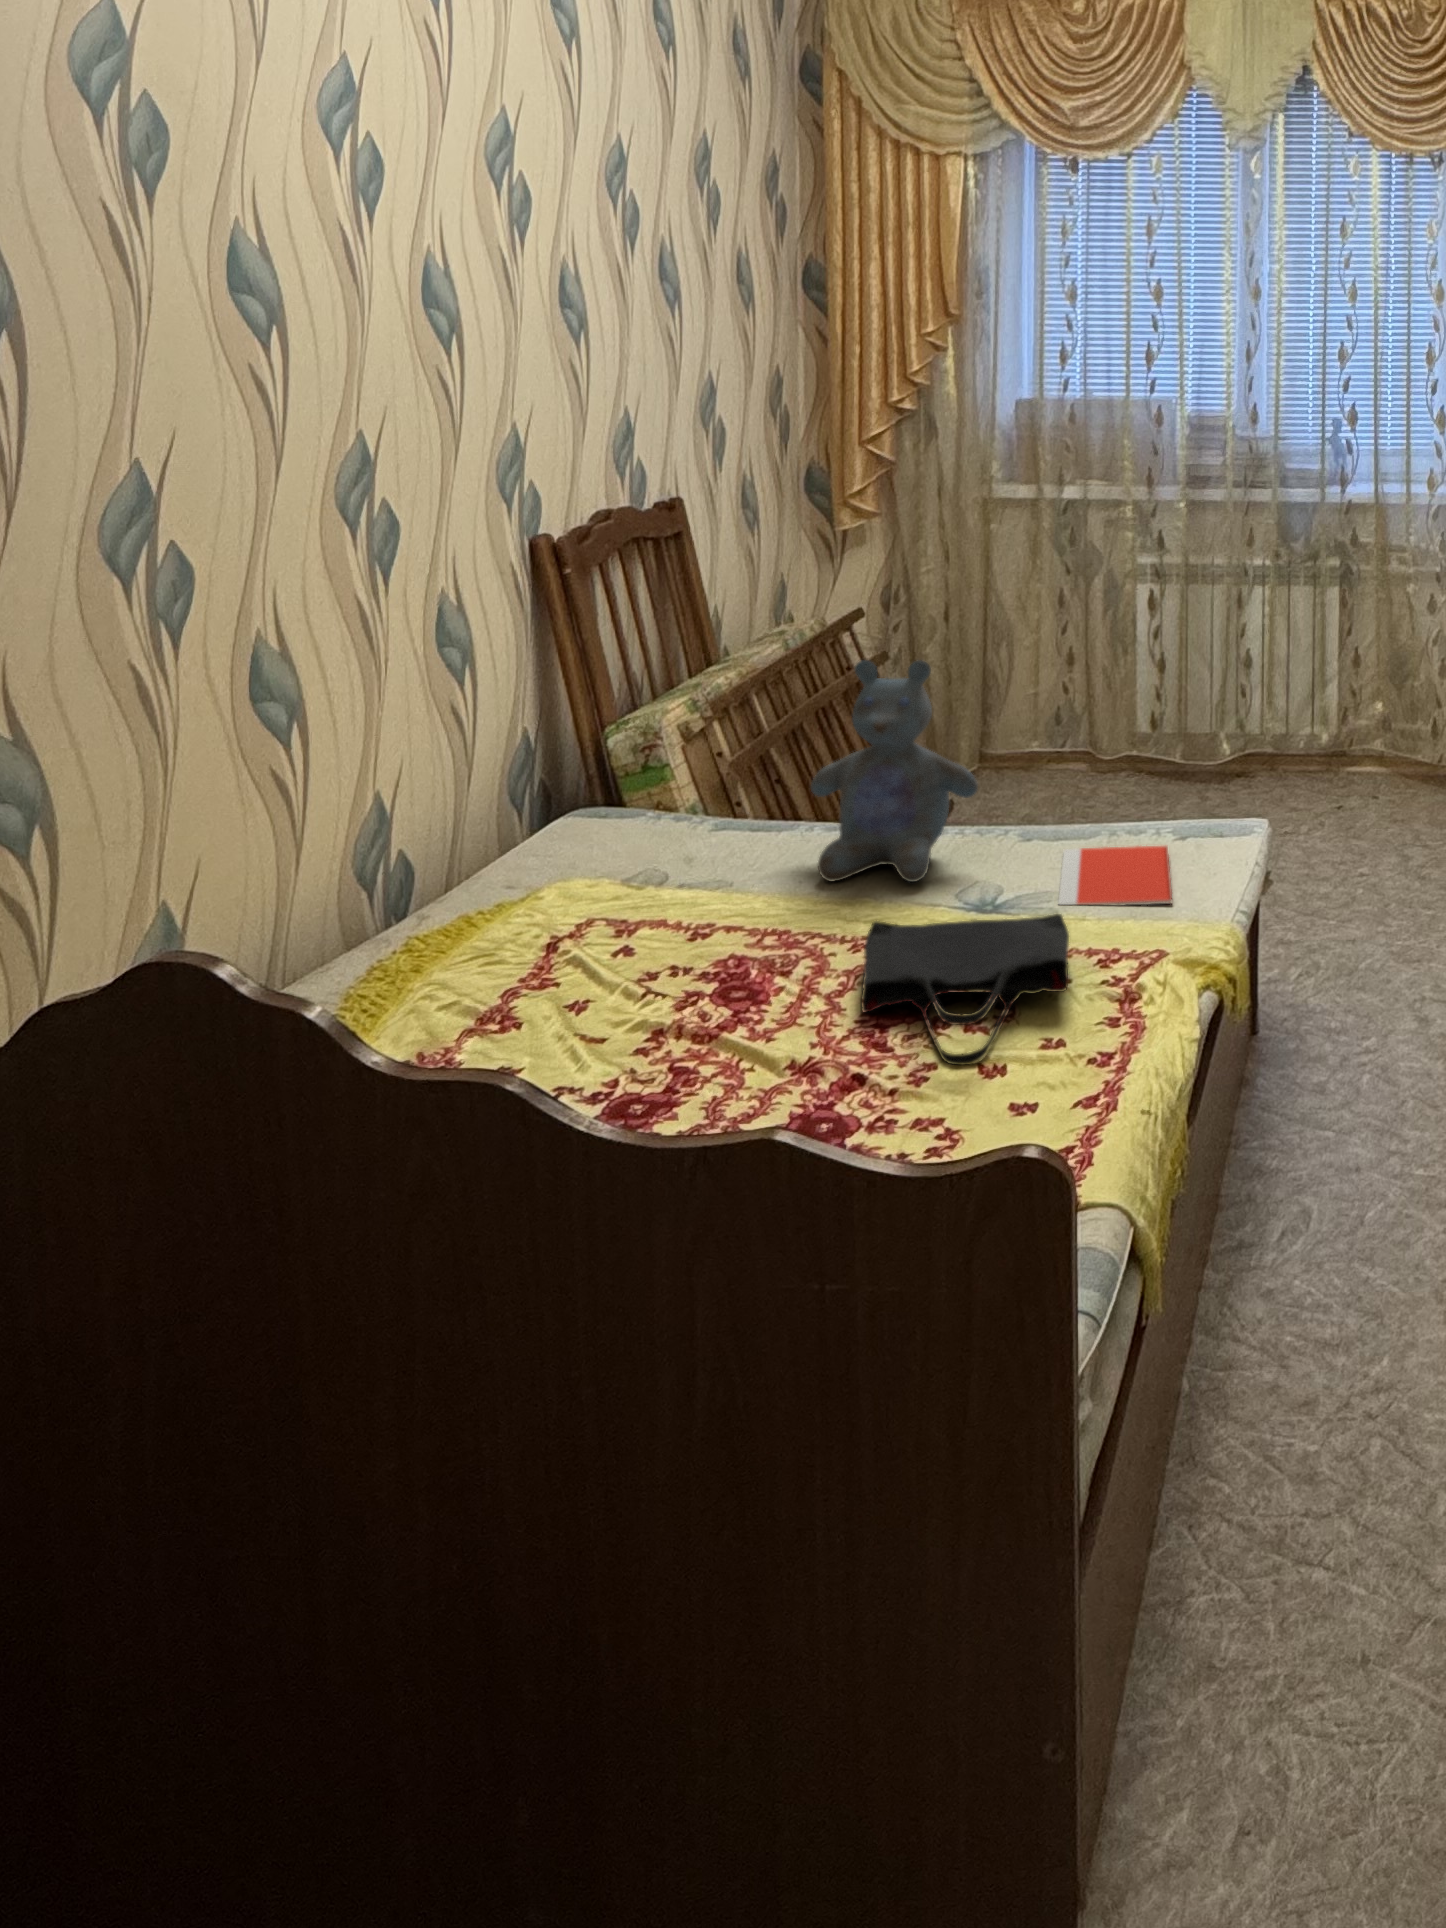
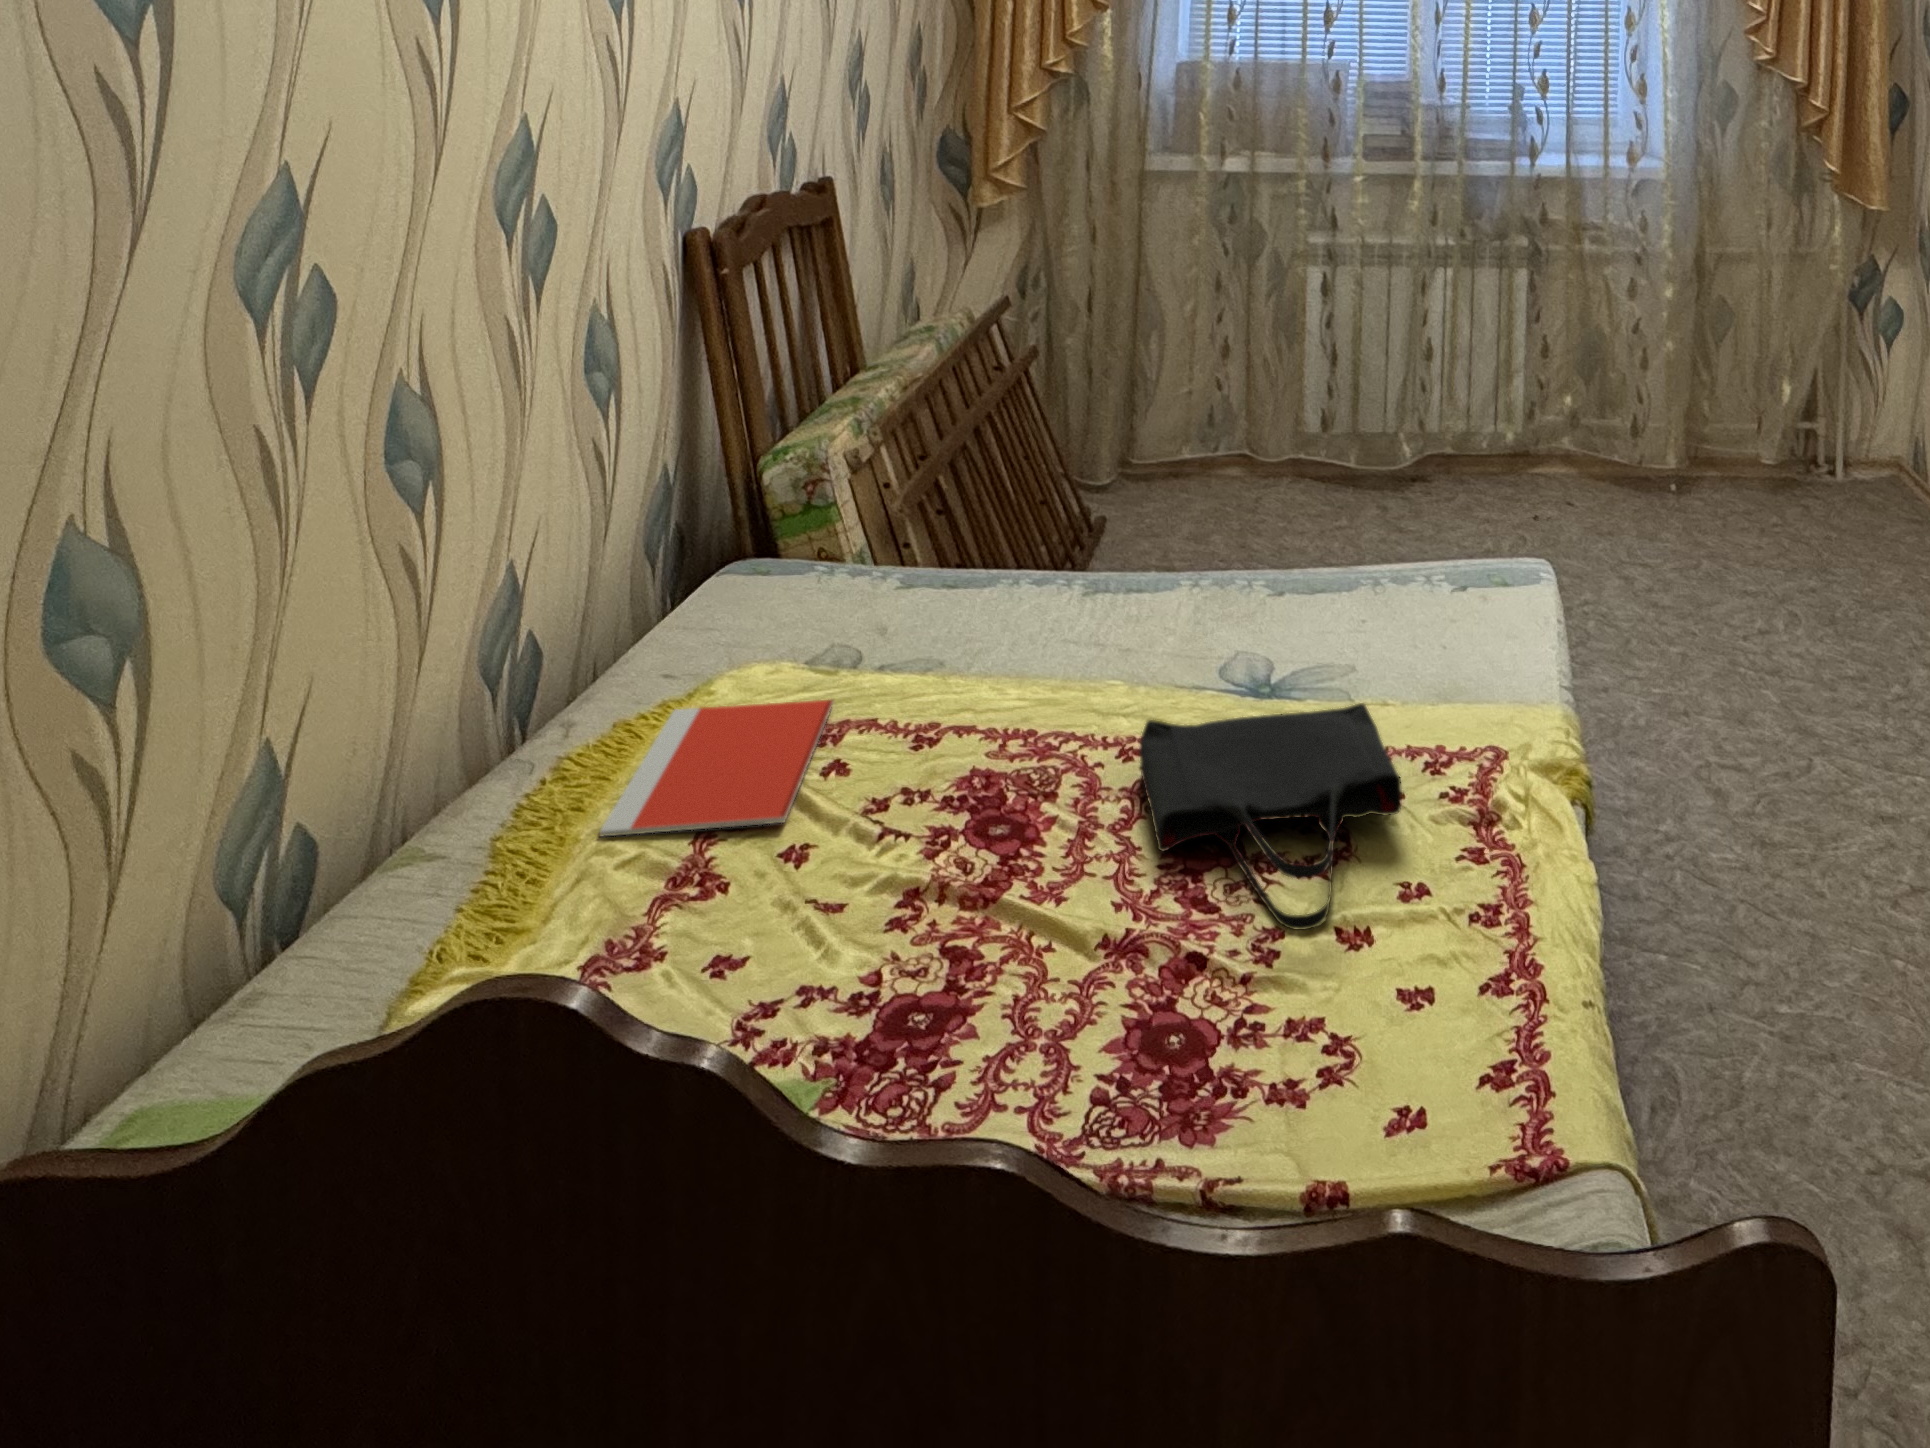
stuffed bear: present [811,660,978,882] -> none [1026,382,1222,652]
notebook: present [1058,846,1172,906] -> present [599,699,833,836]

